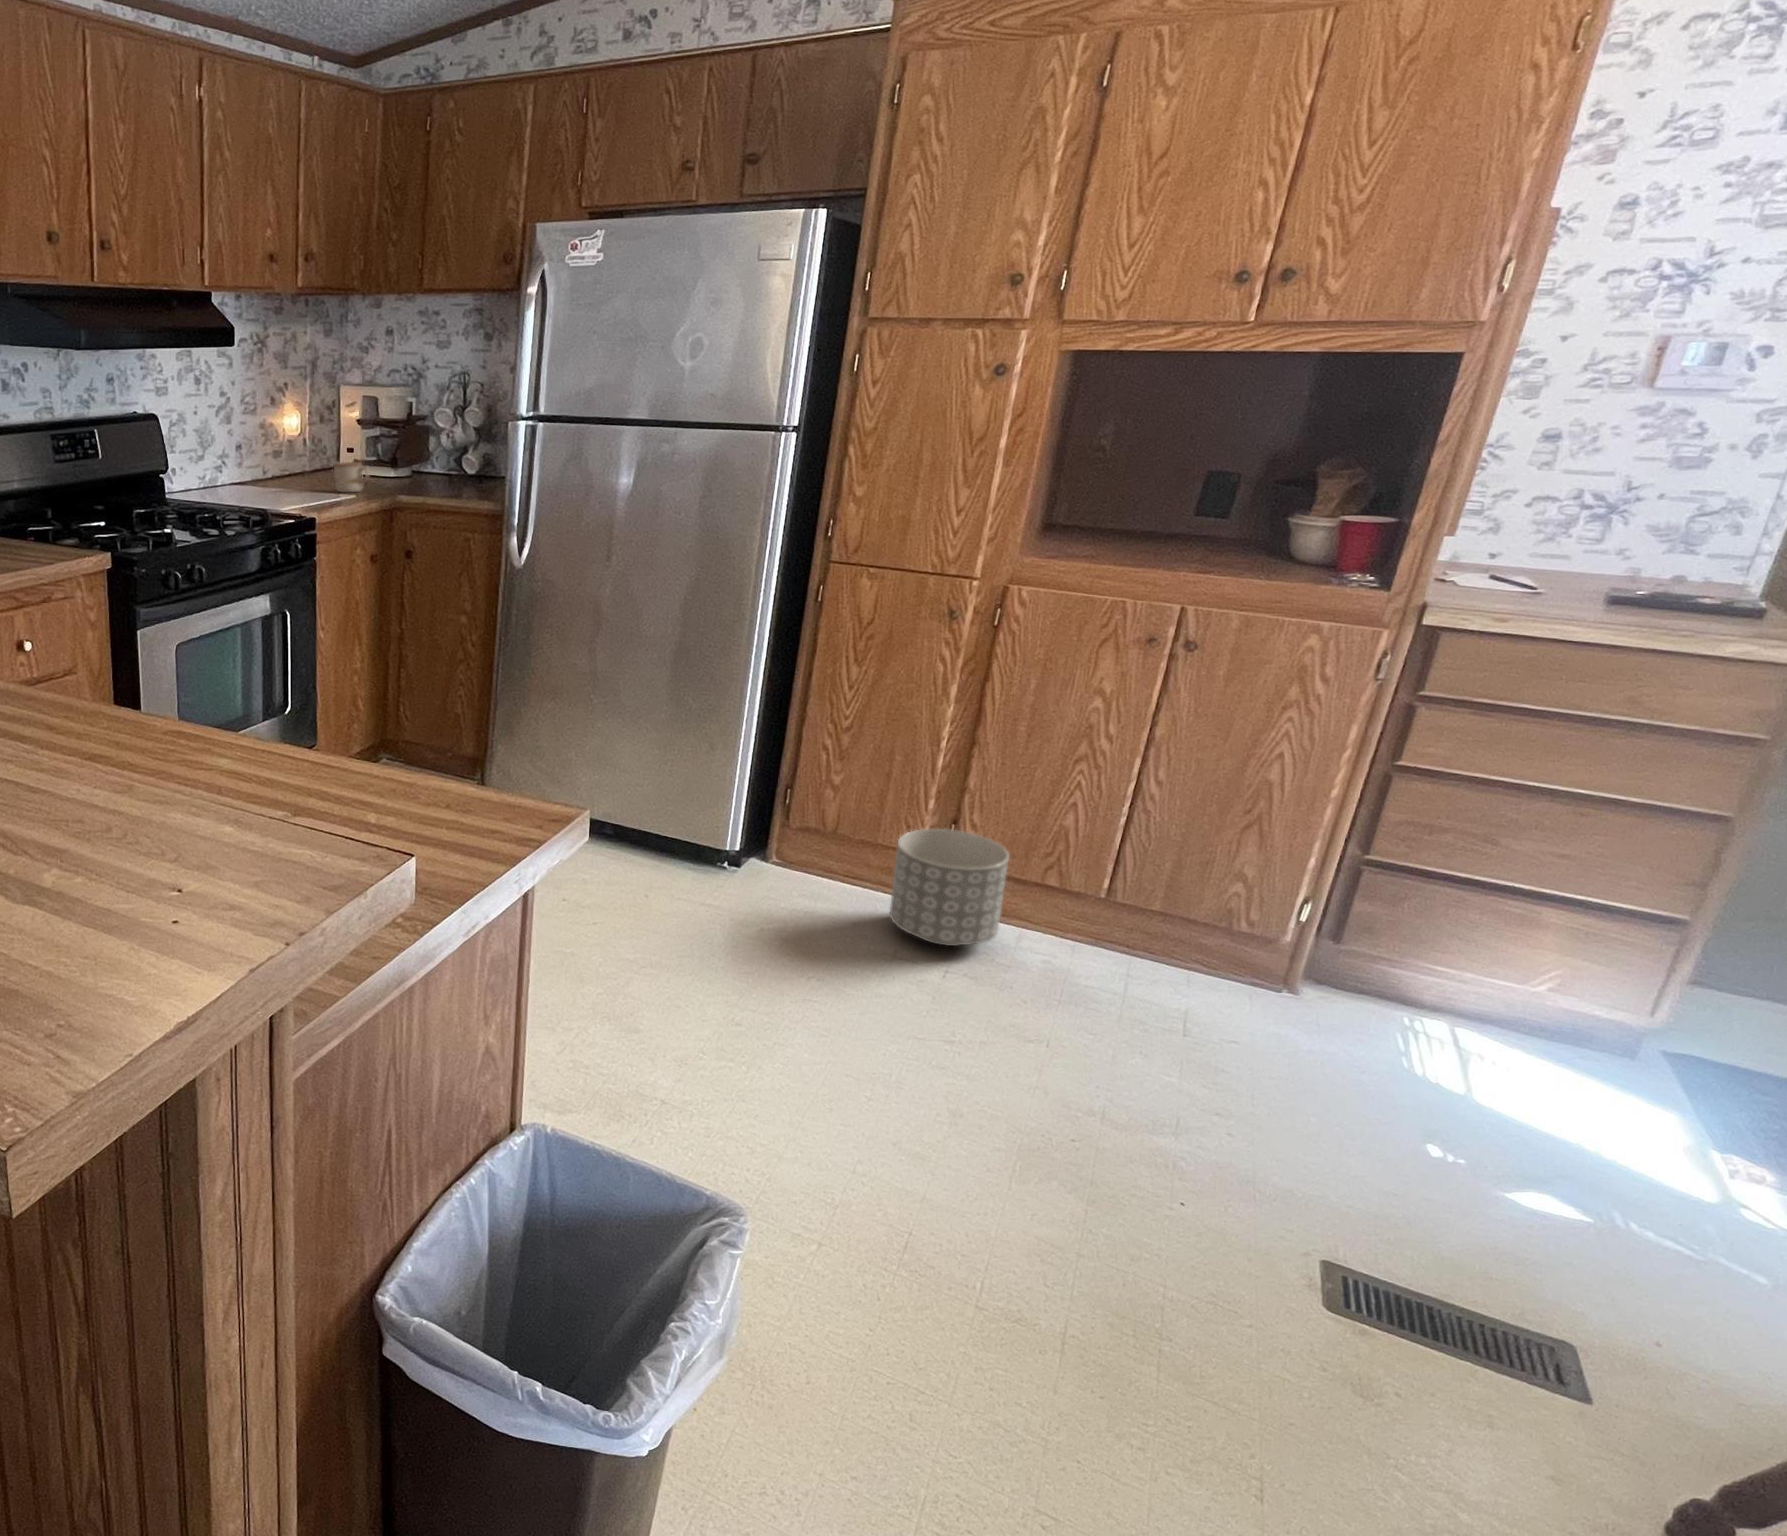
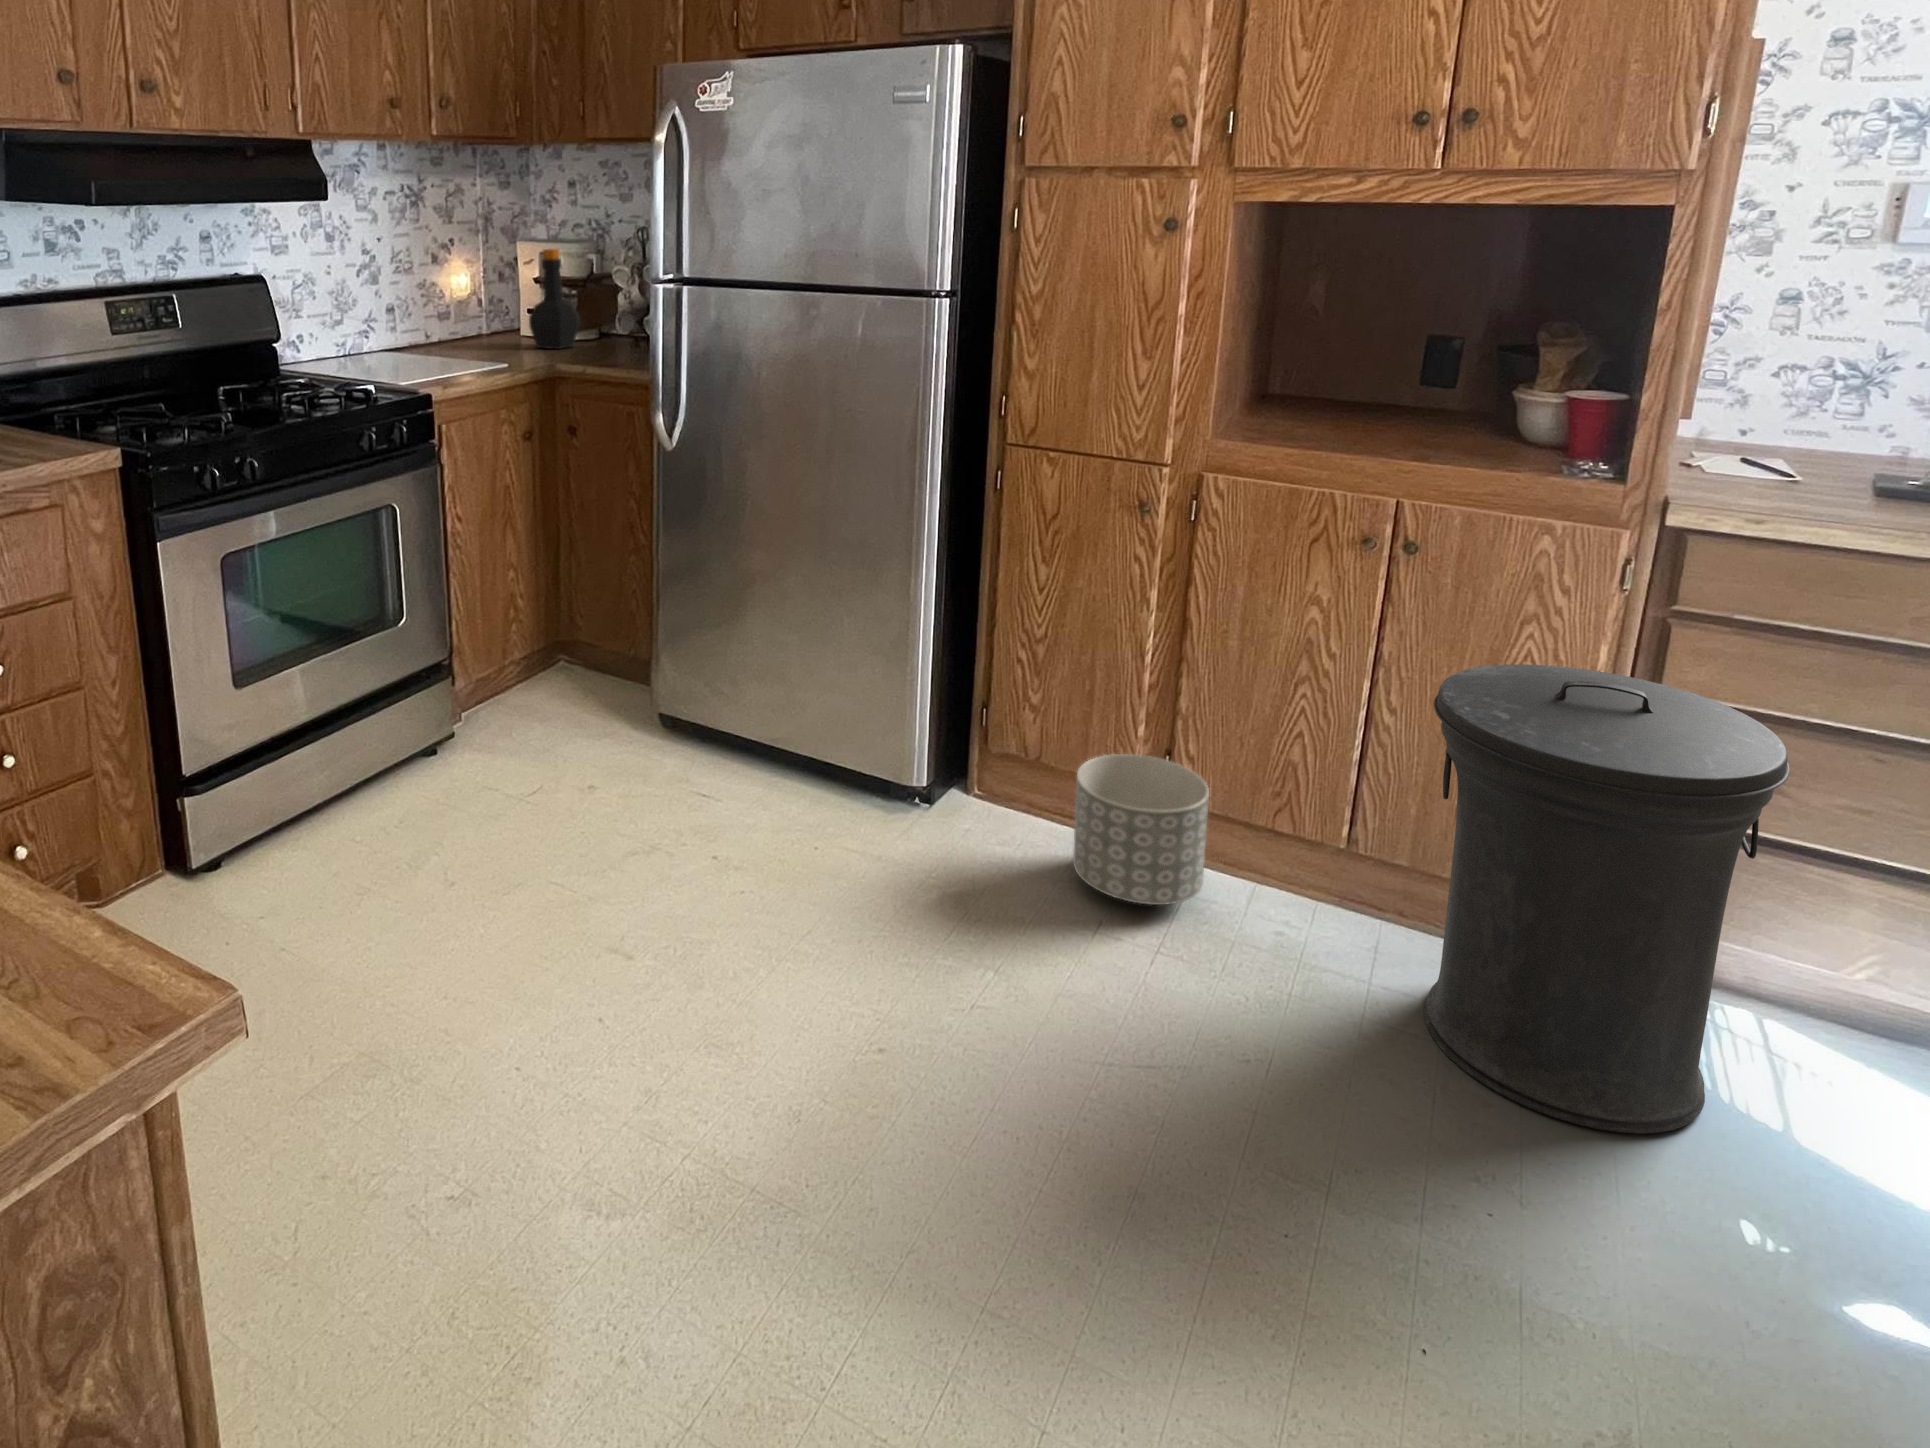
bottle: none [418,403,461,493] -> present [529,249,579,349]
mug: present [334,462,369,492] -> none [434,314,473,348]
trash can: none [1178,746,1502,1105] -> present [1424,664,1790,1134]

